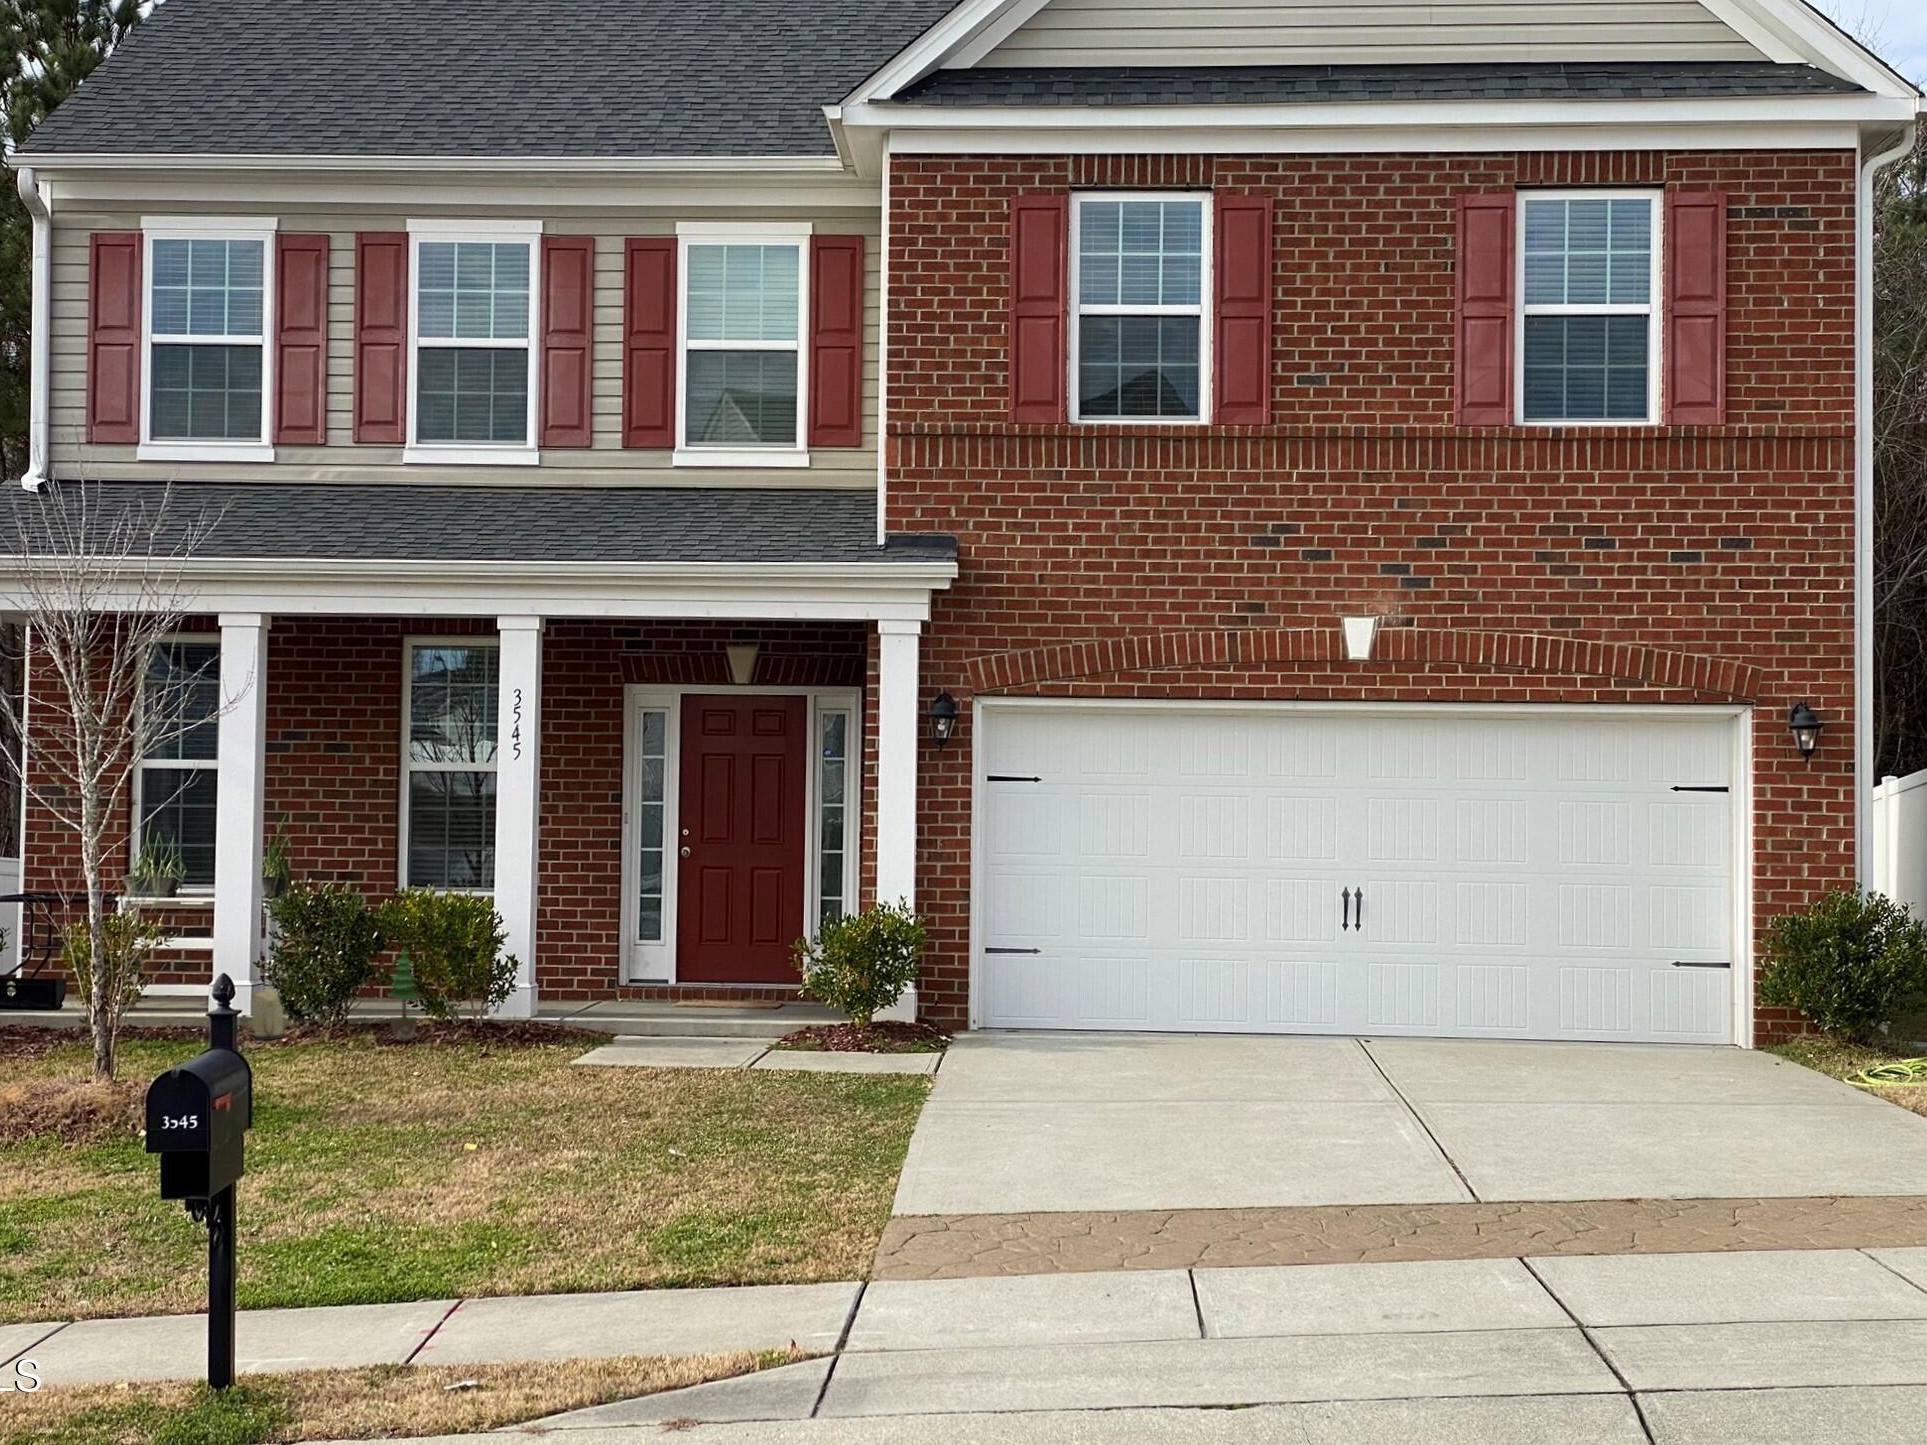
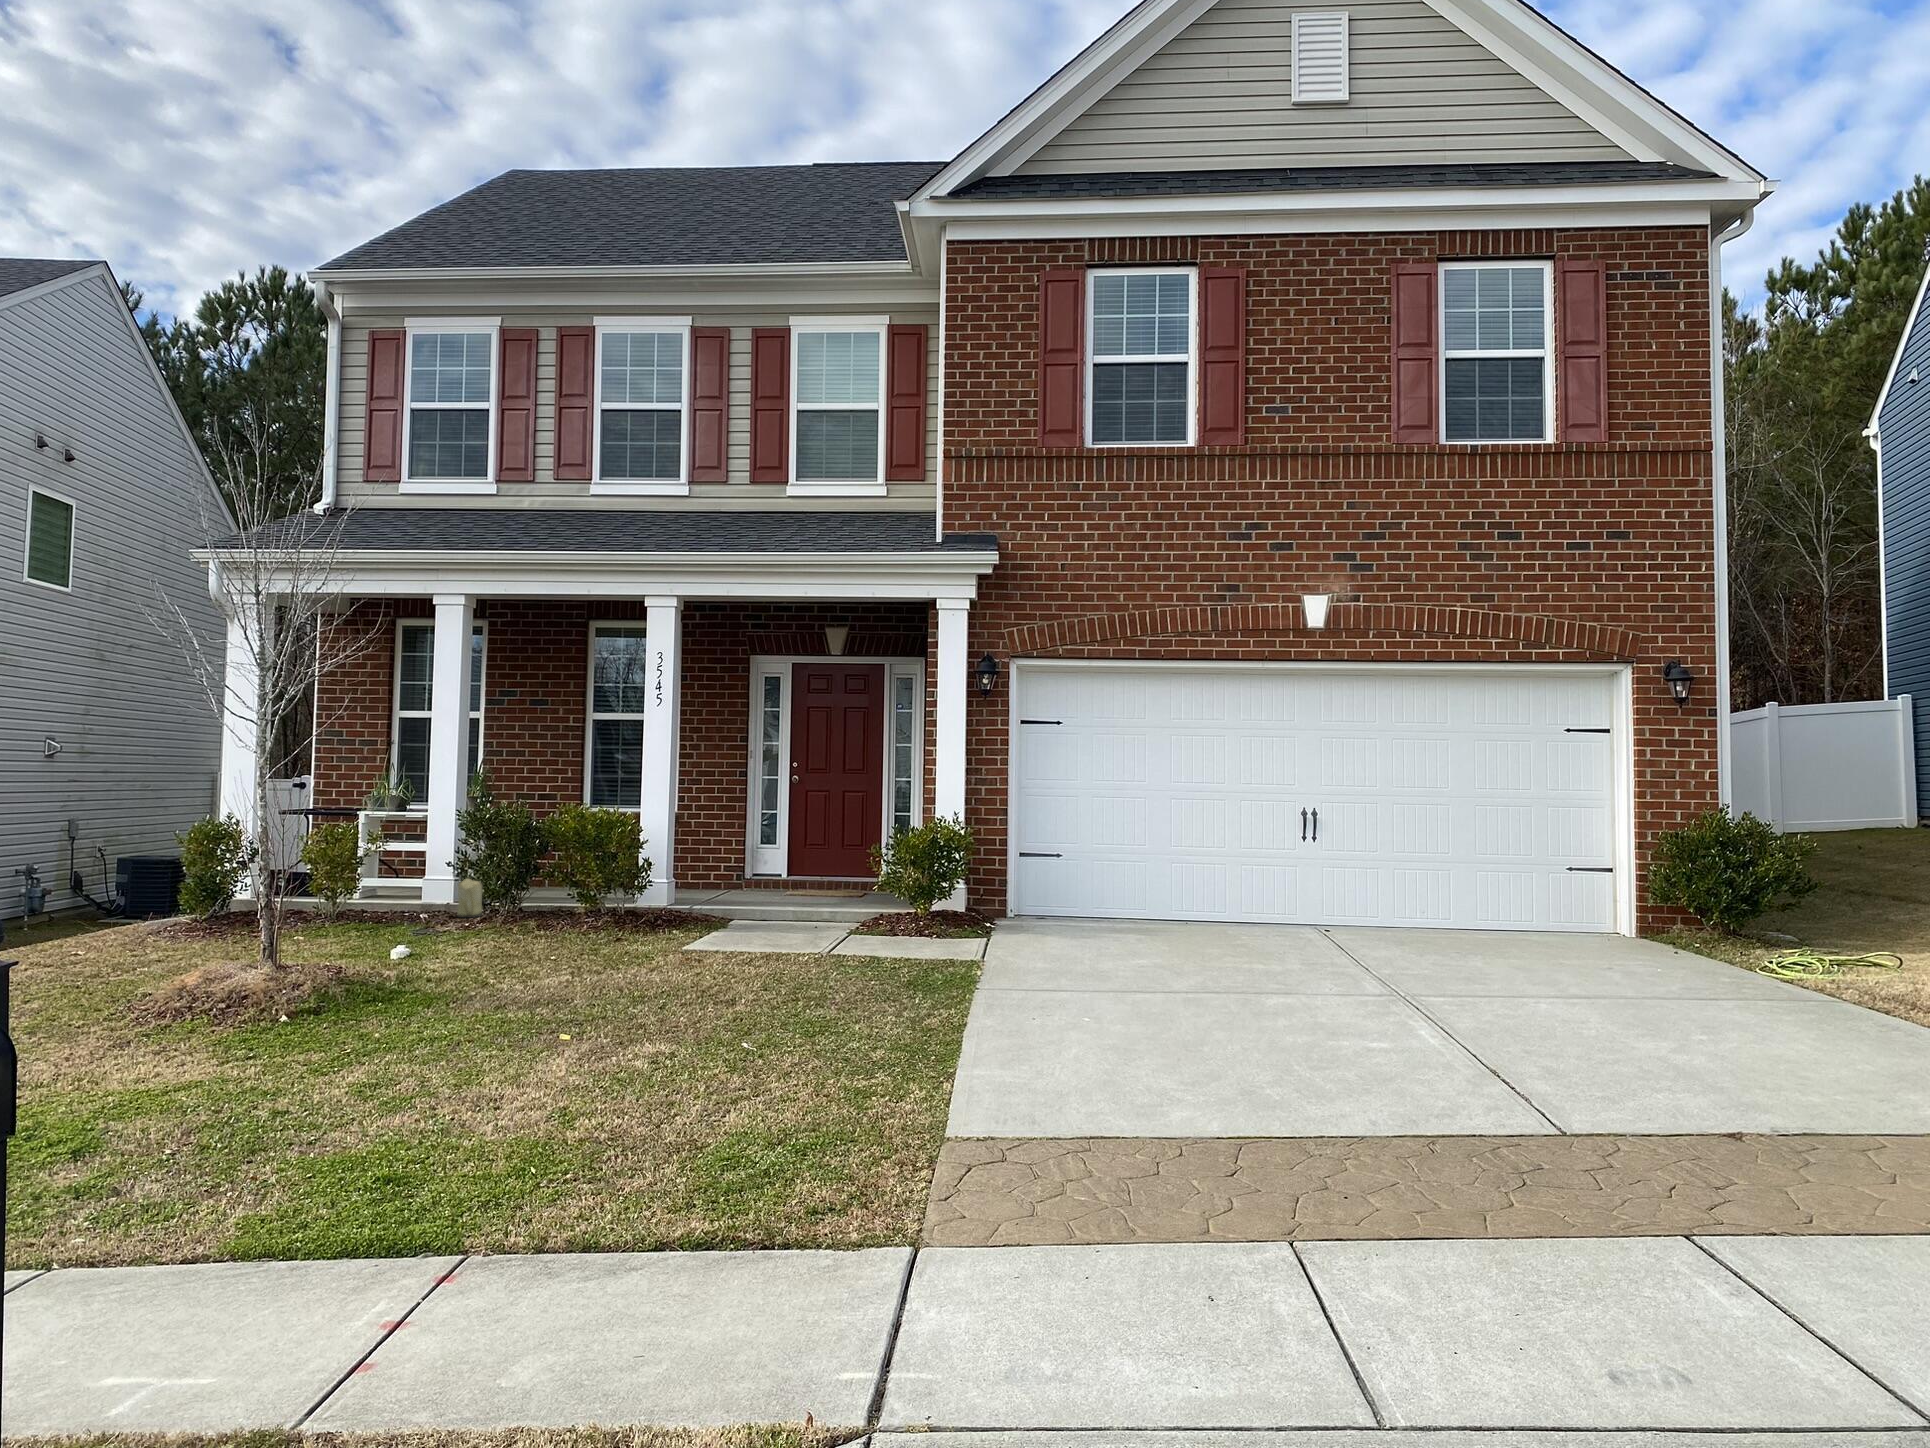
potted tree: present [388,950,418,1041] -> none [557,847,584,921]

